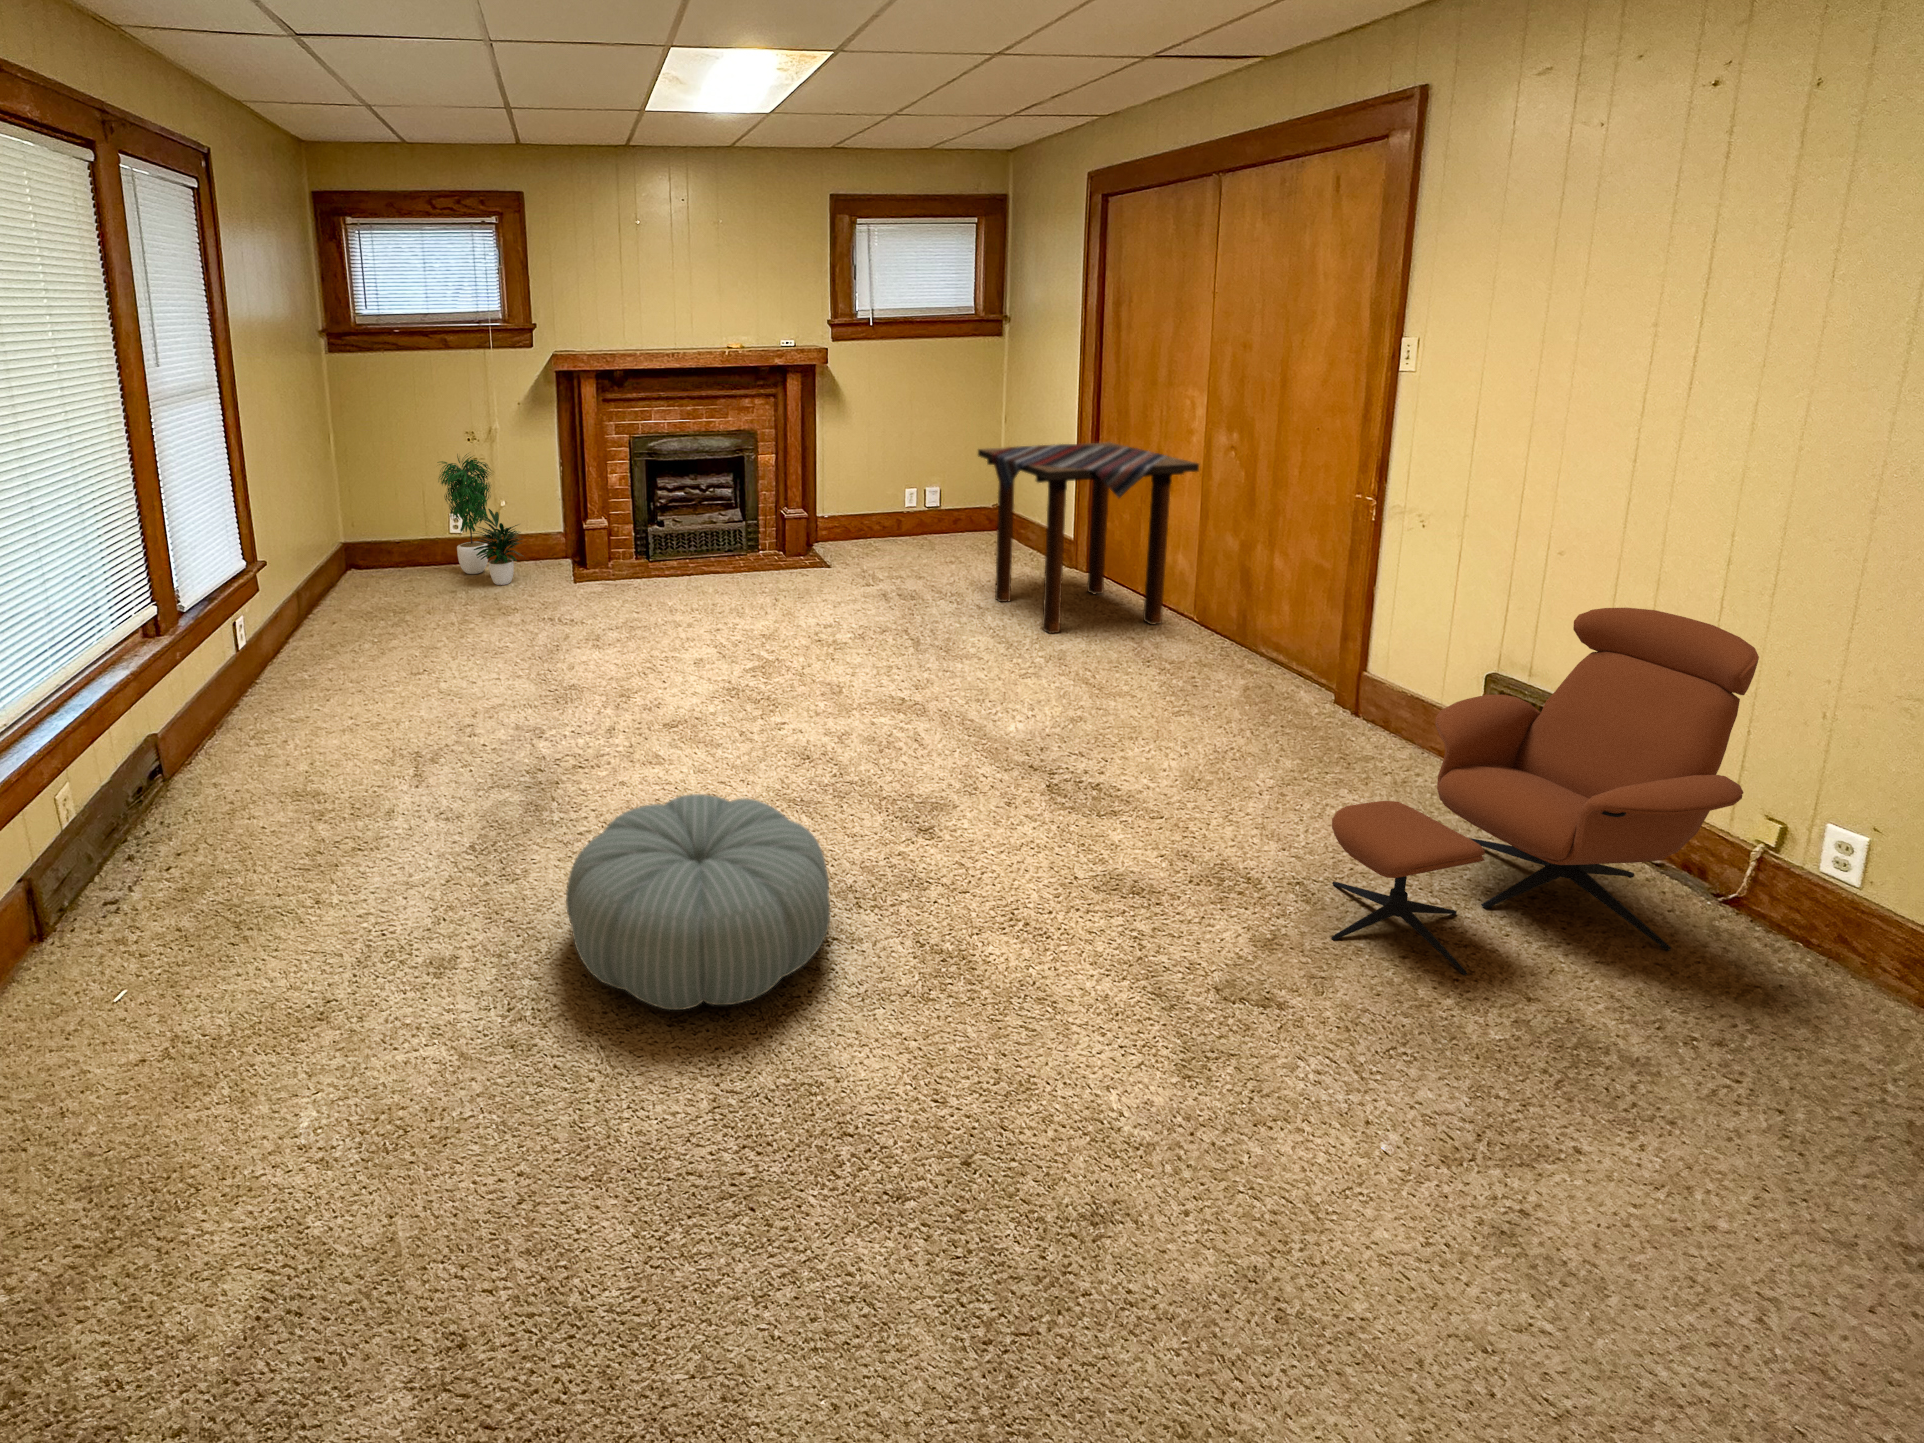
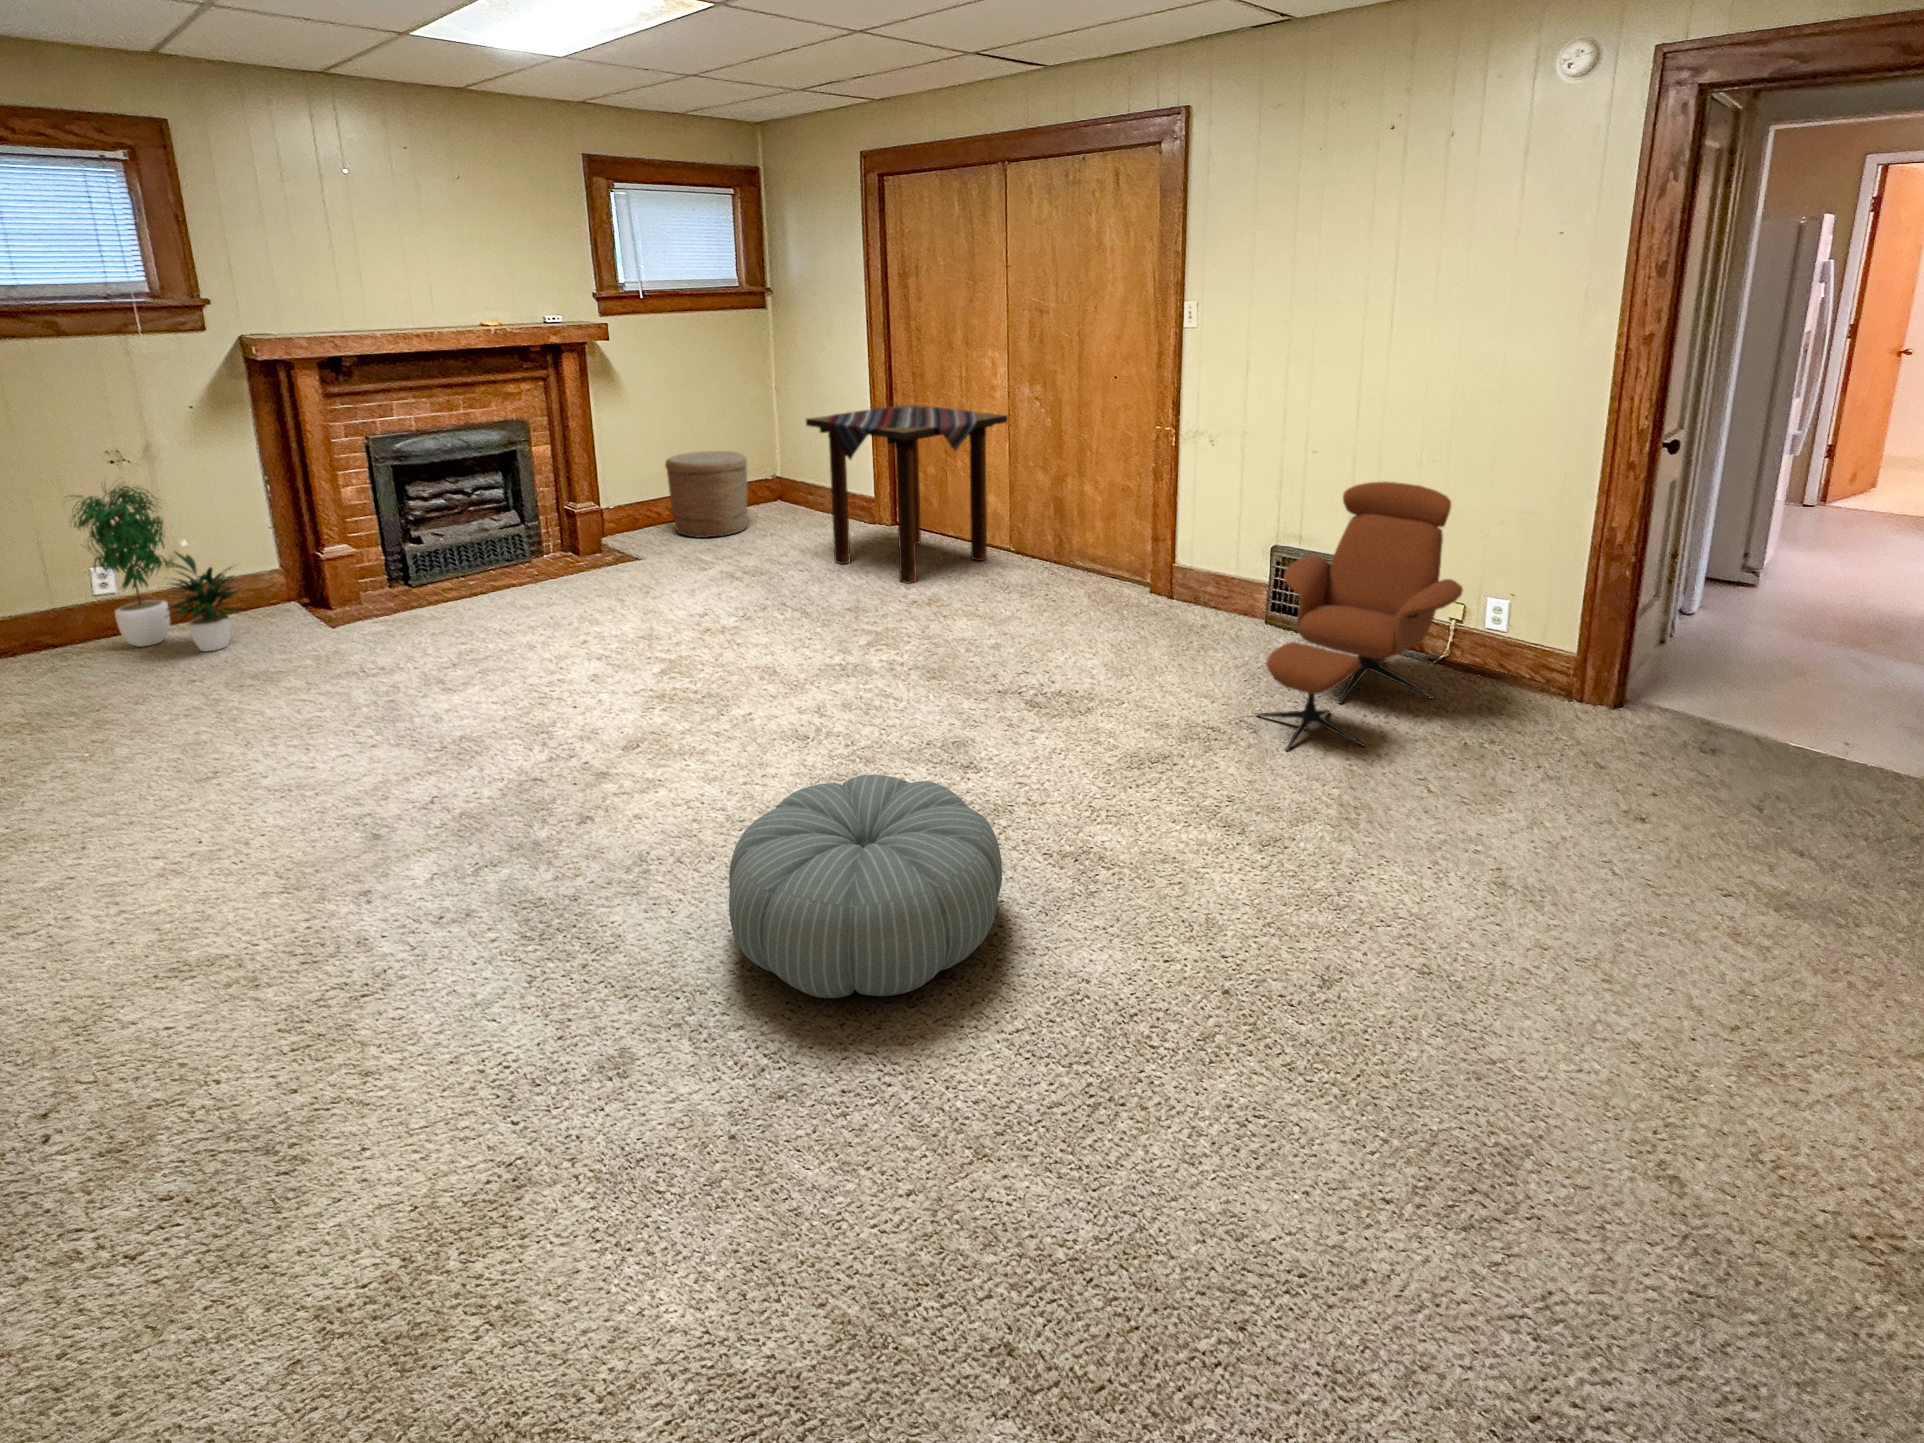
woven basket: none [874,473,951,556] -> present [665,451,748,538]

